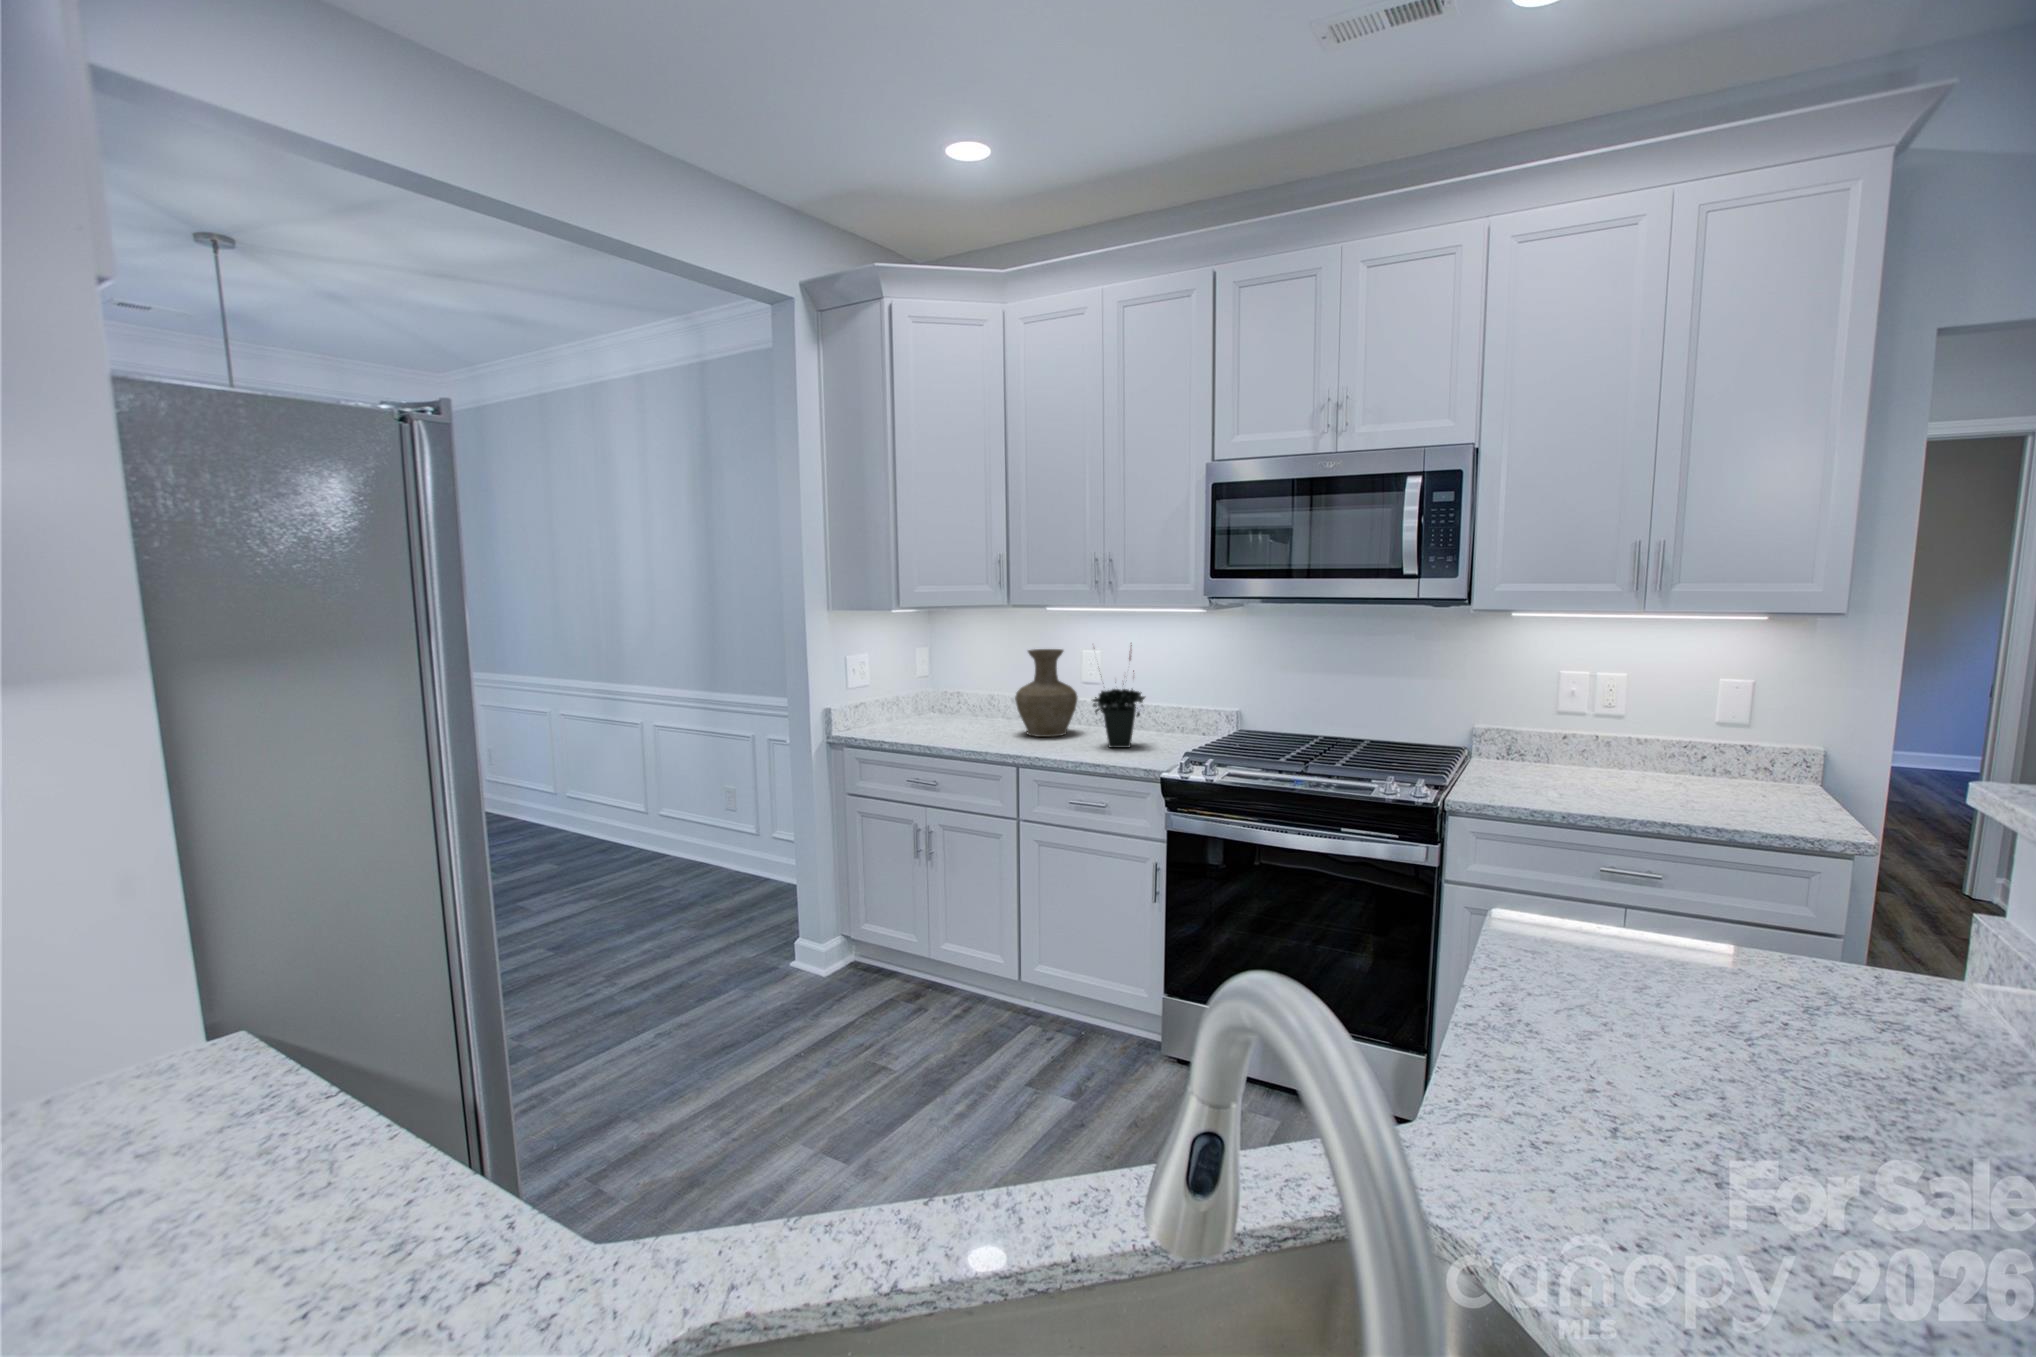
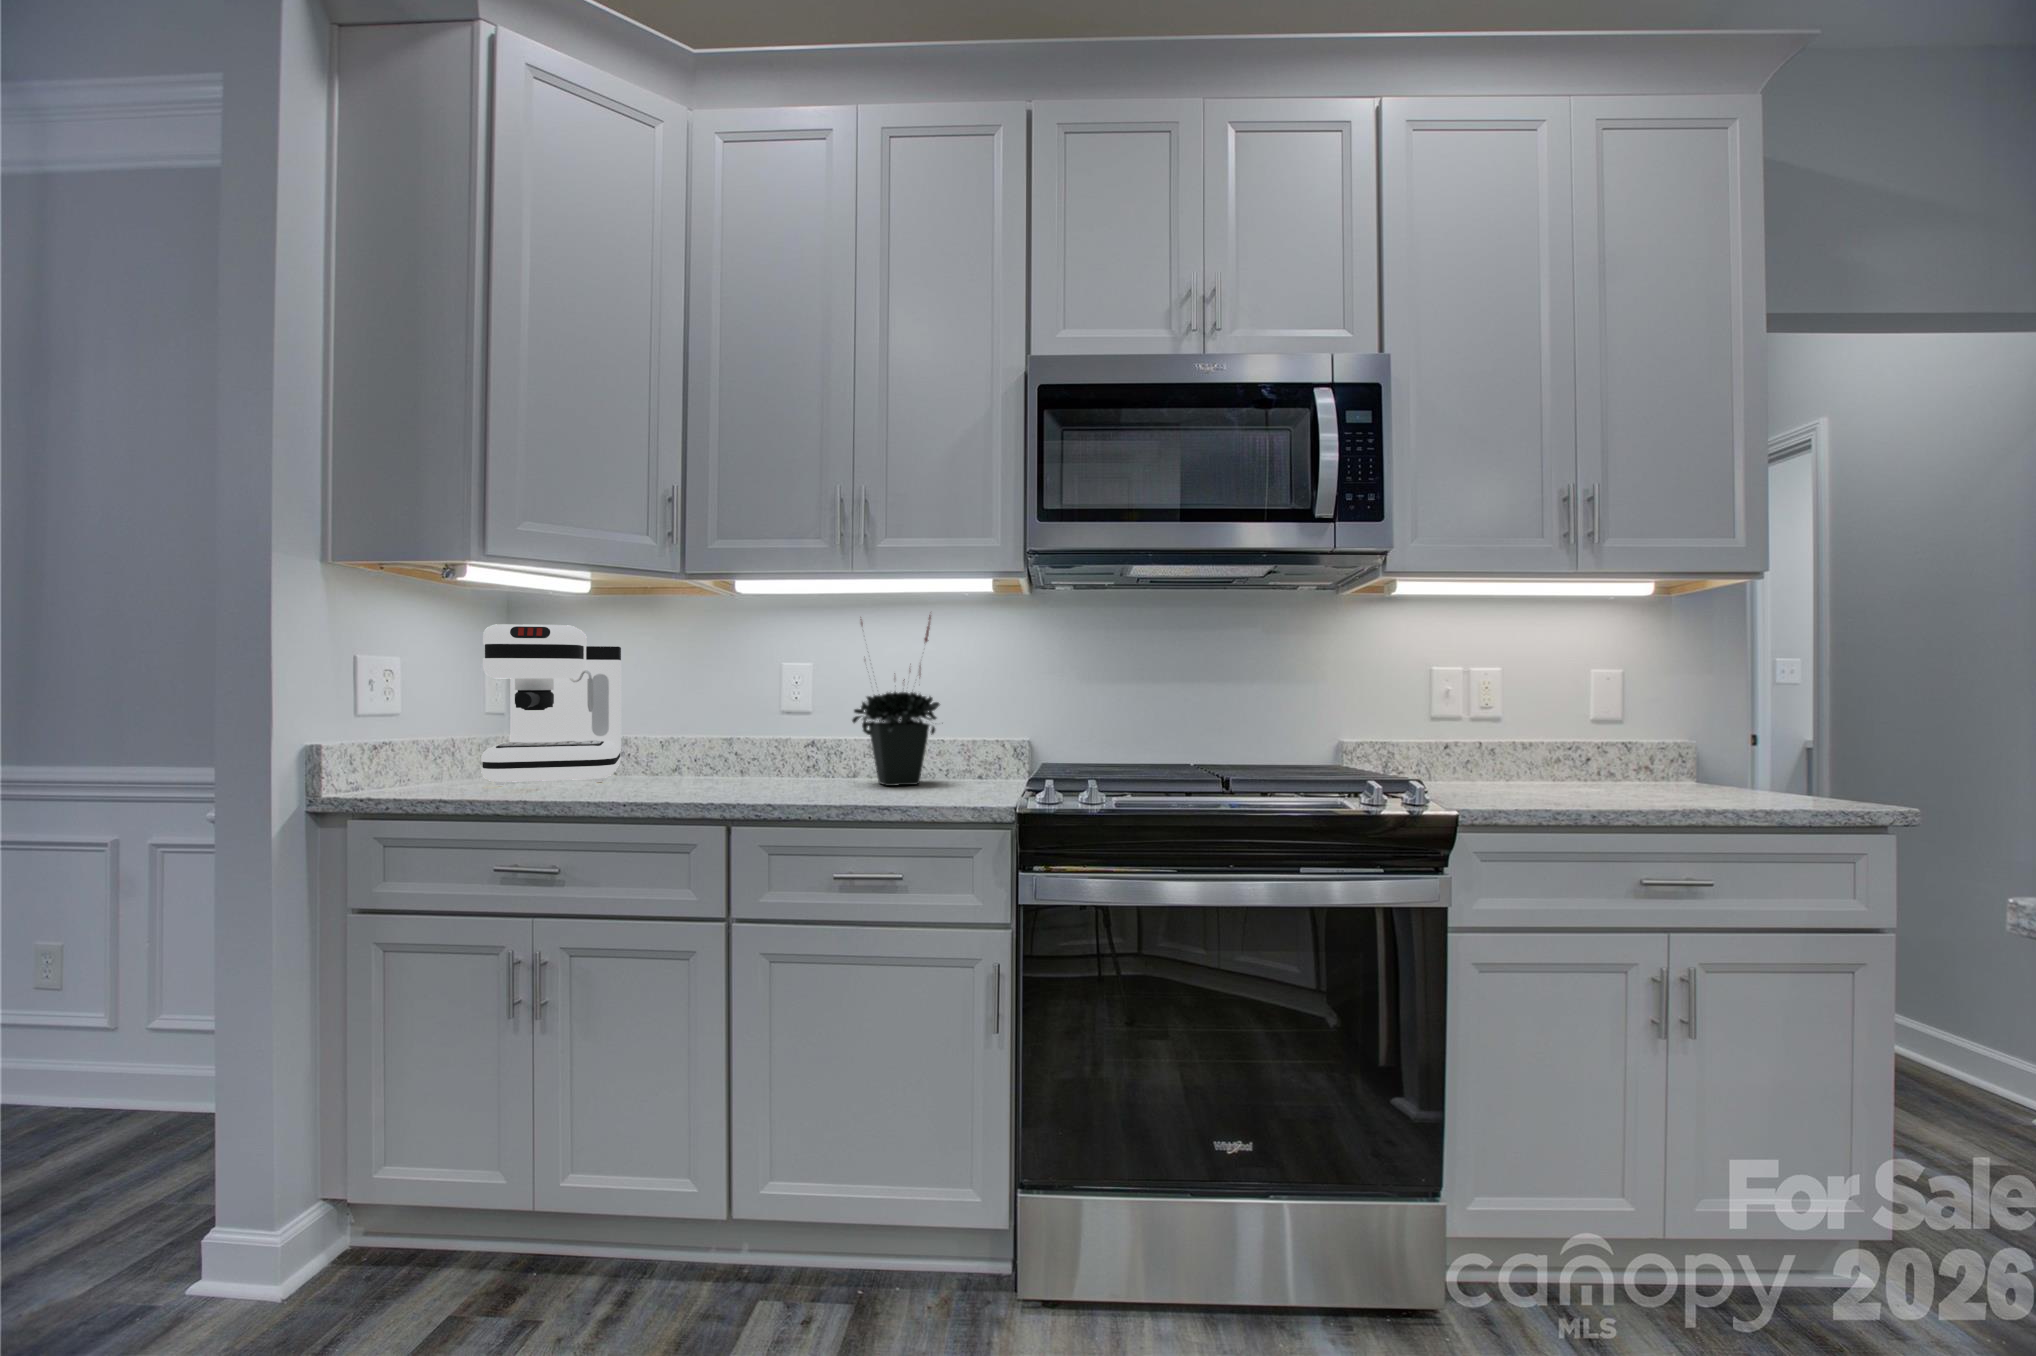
coffee maker: none [904,640,982,732] -> present [481,624,621,785]
vase: present [1015,649,1078,737] -> none [701,638,808,781]

